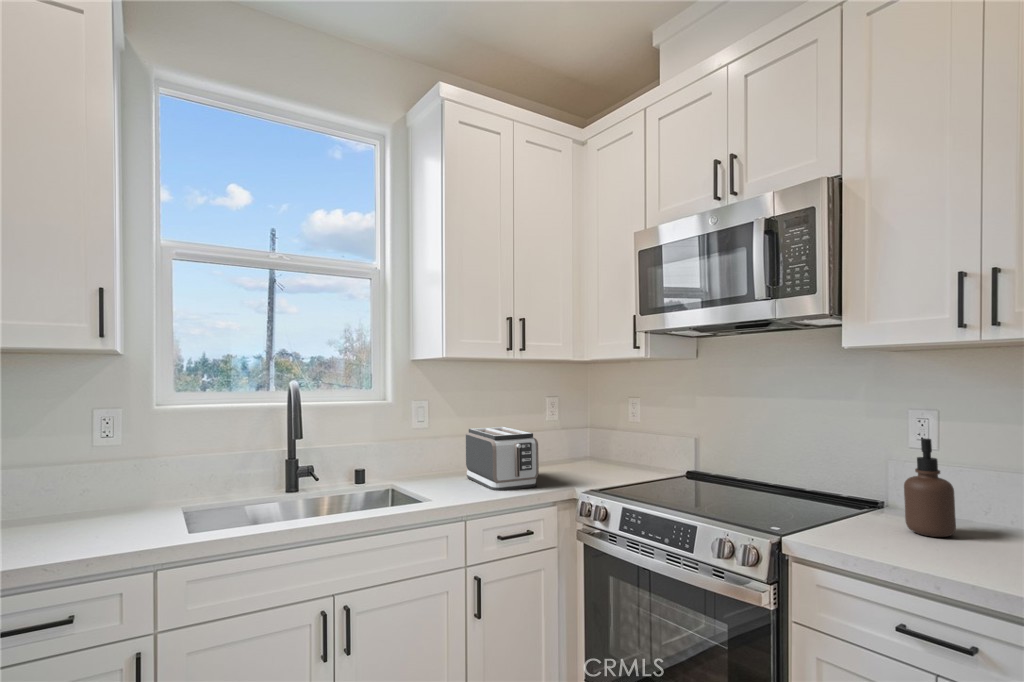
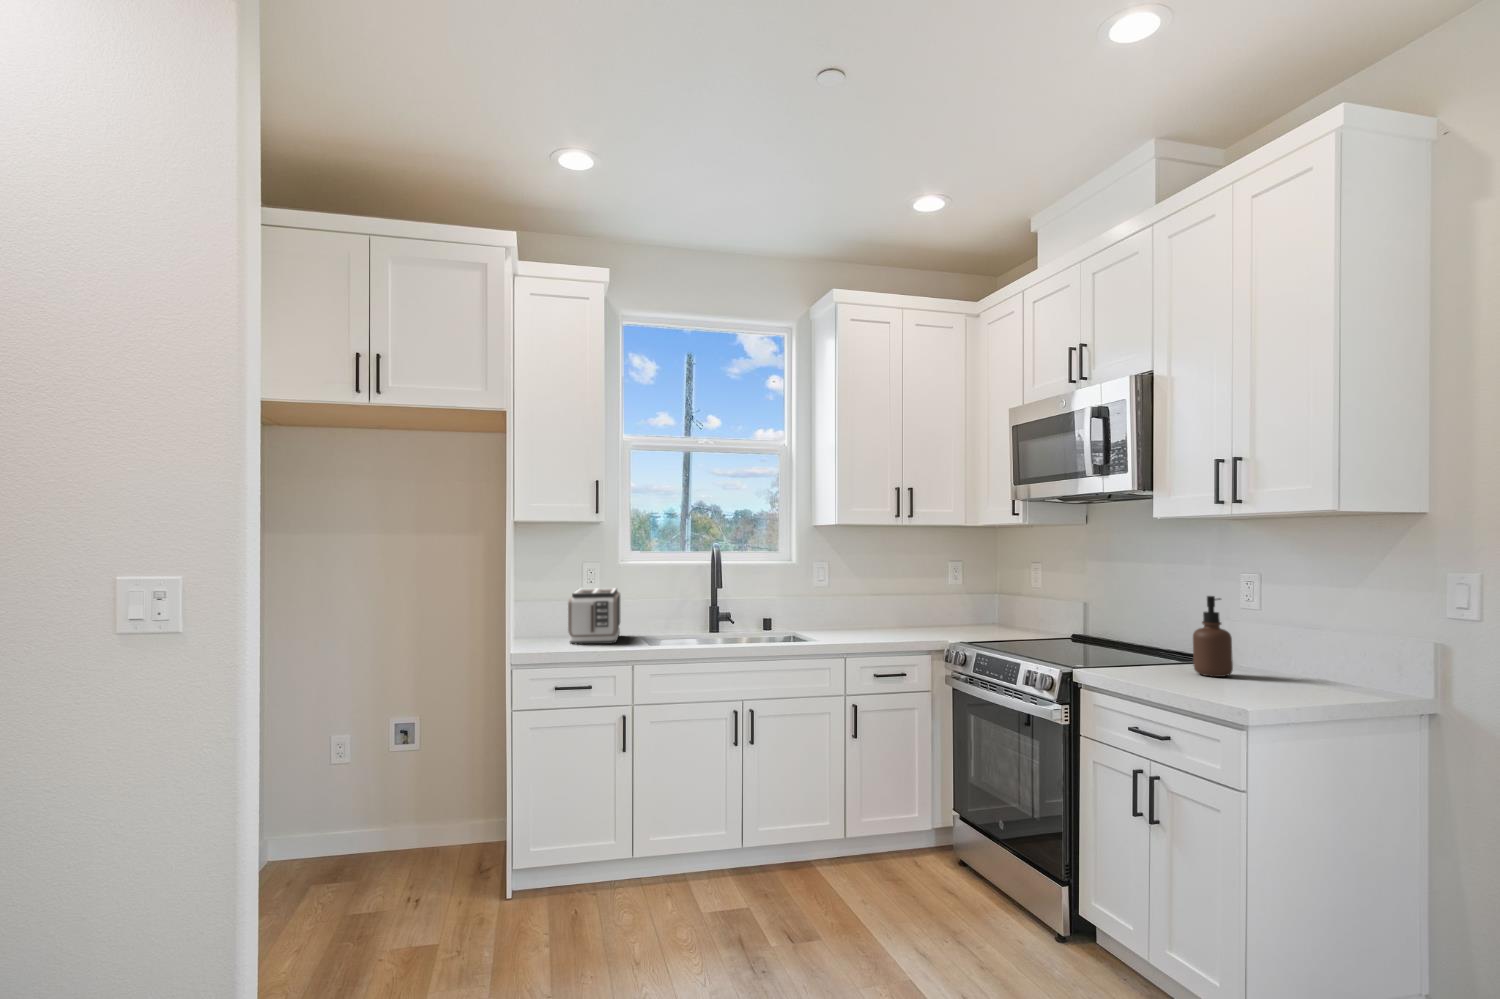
toaster: present [466,427,539,491] -> present [568,588,620,644]

